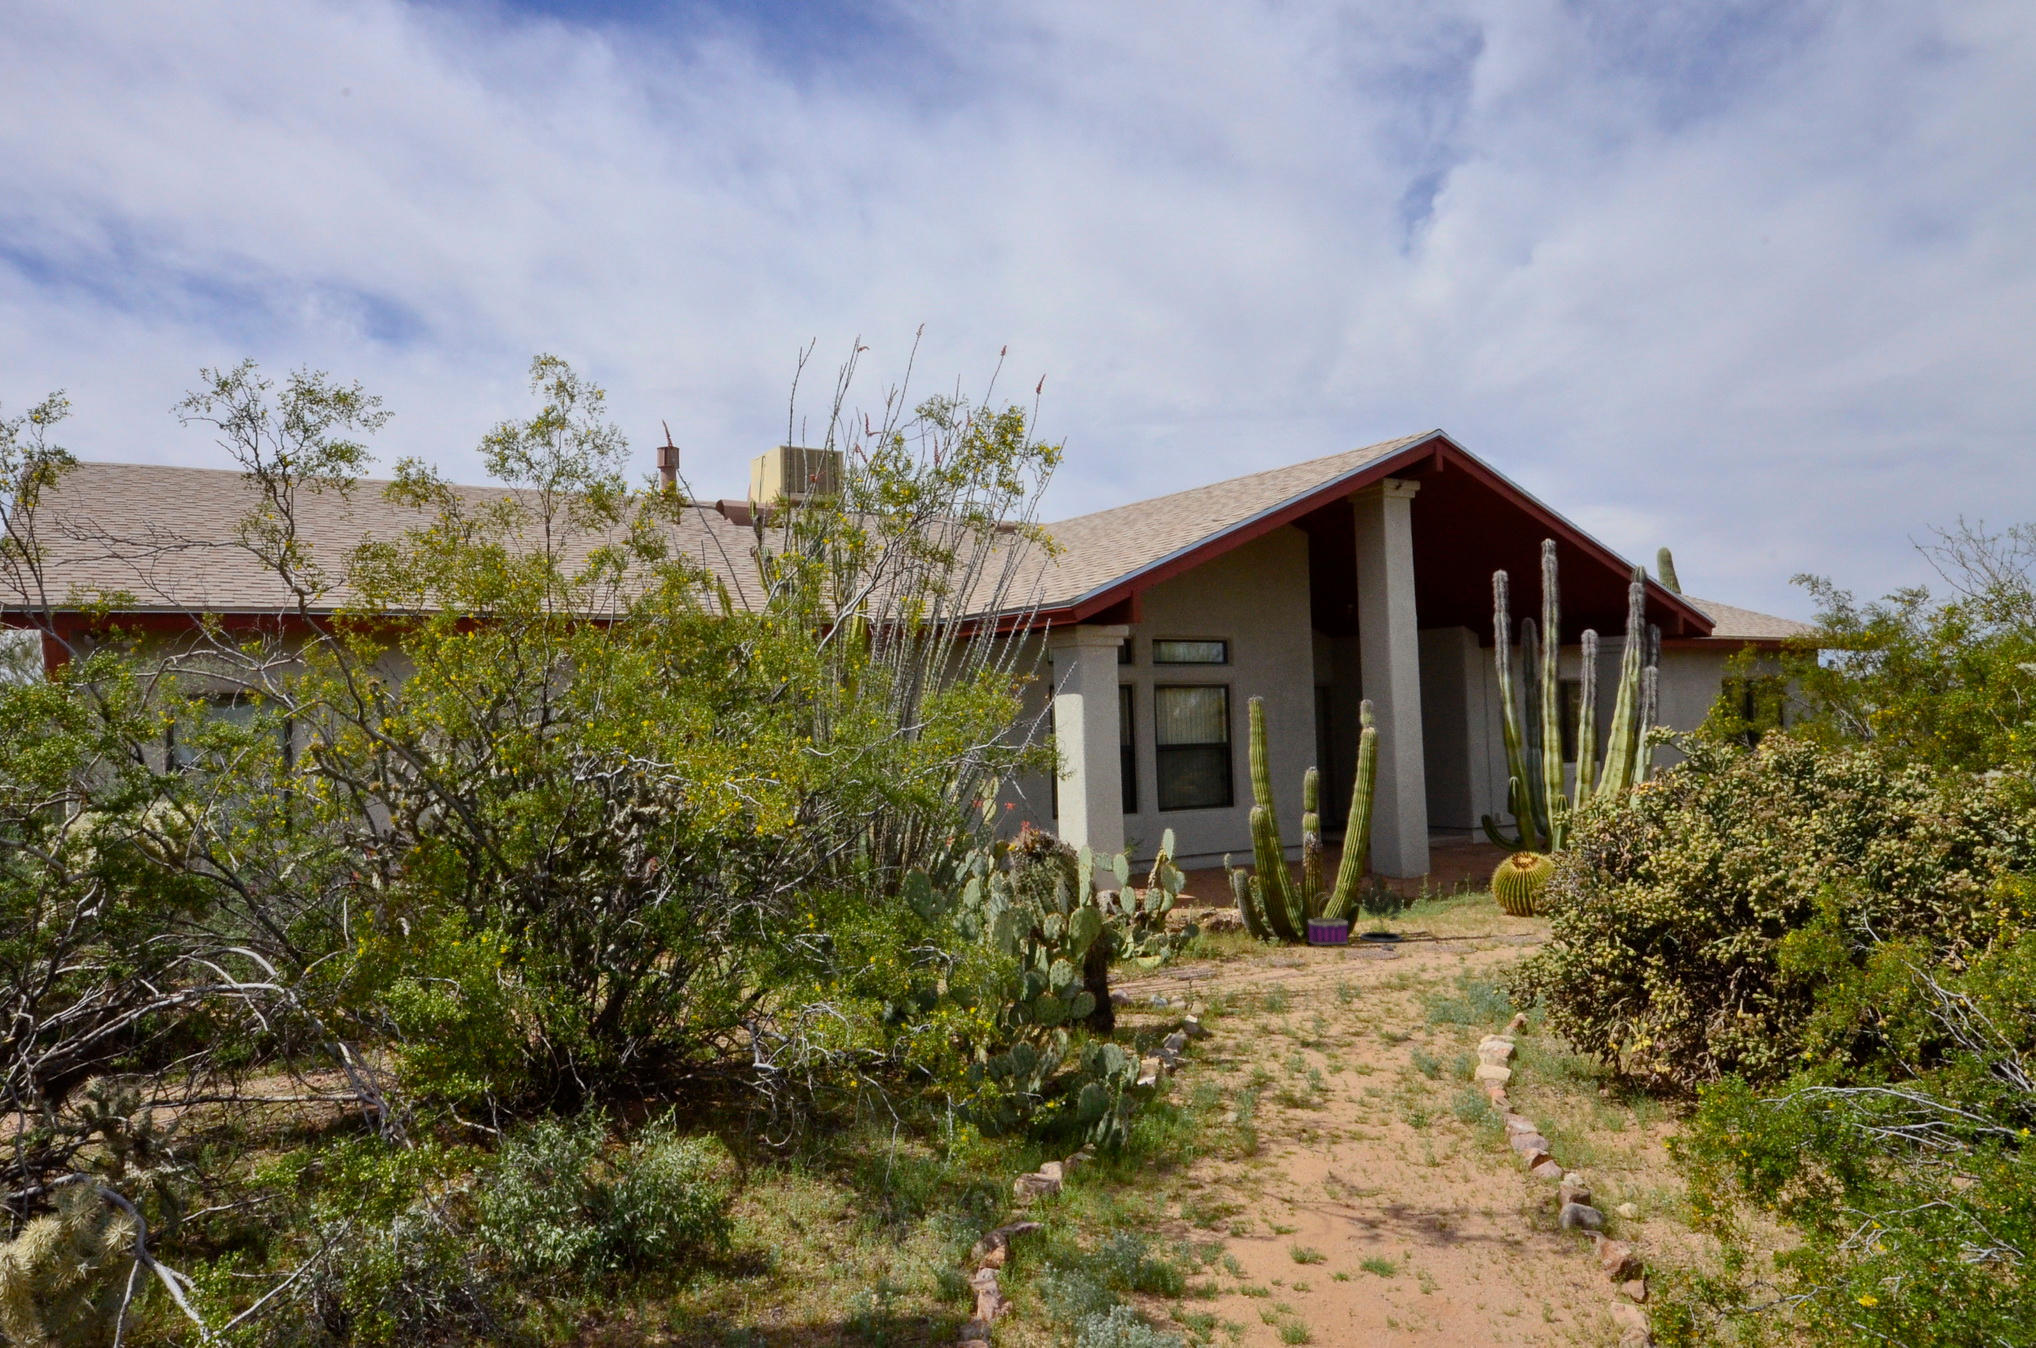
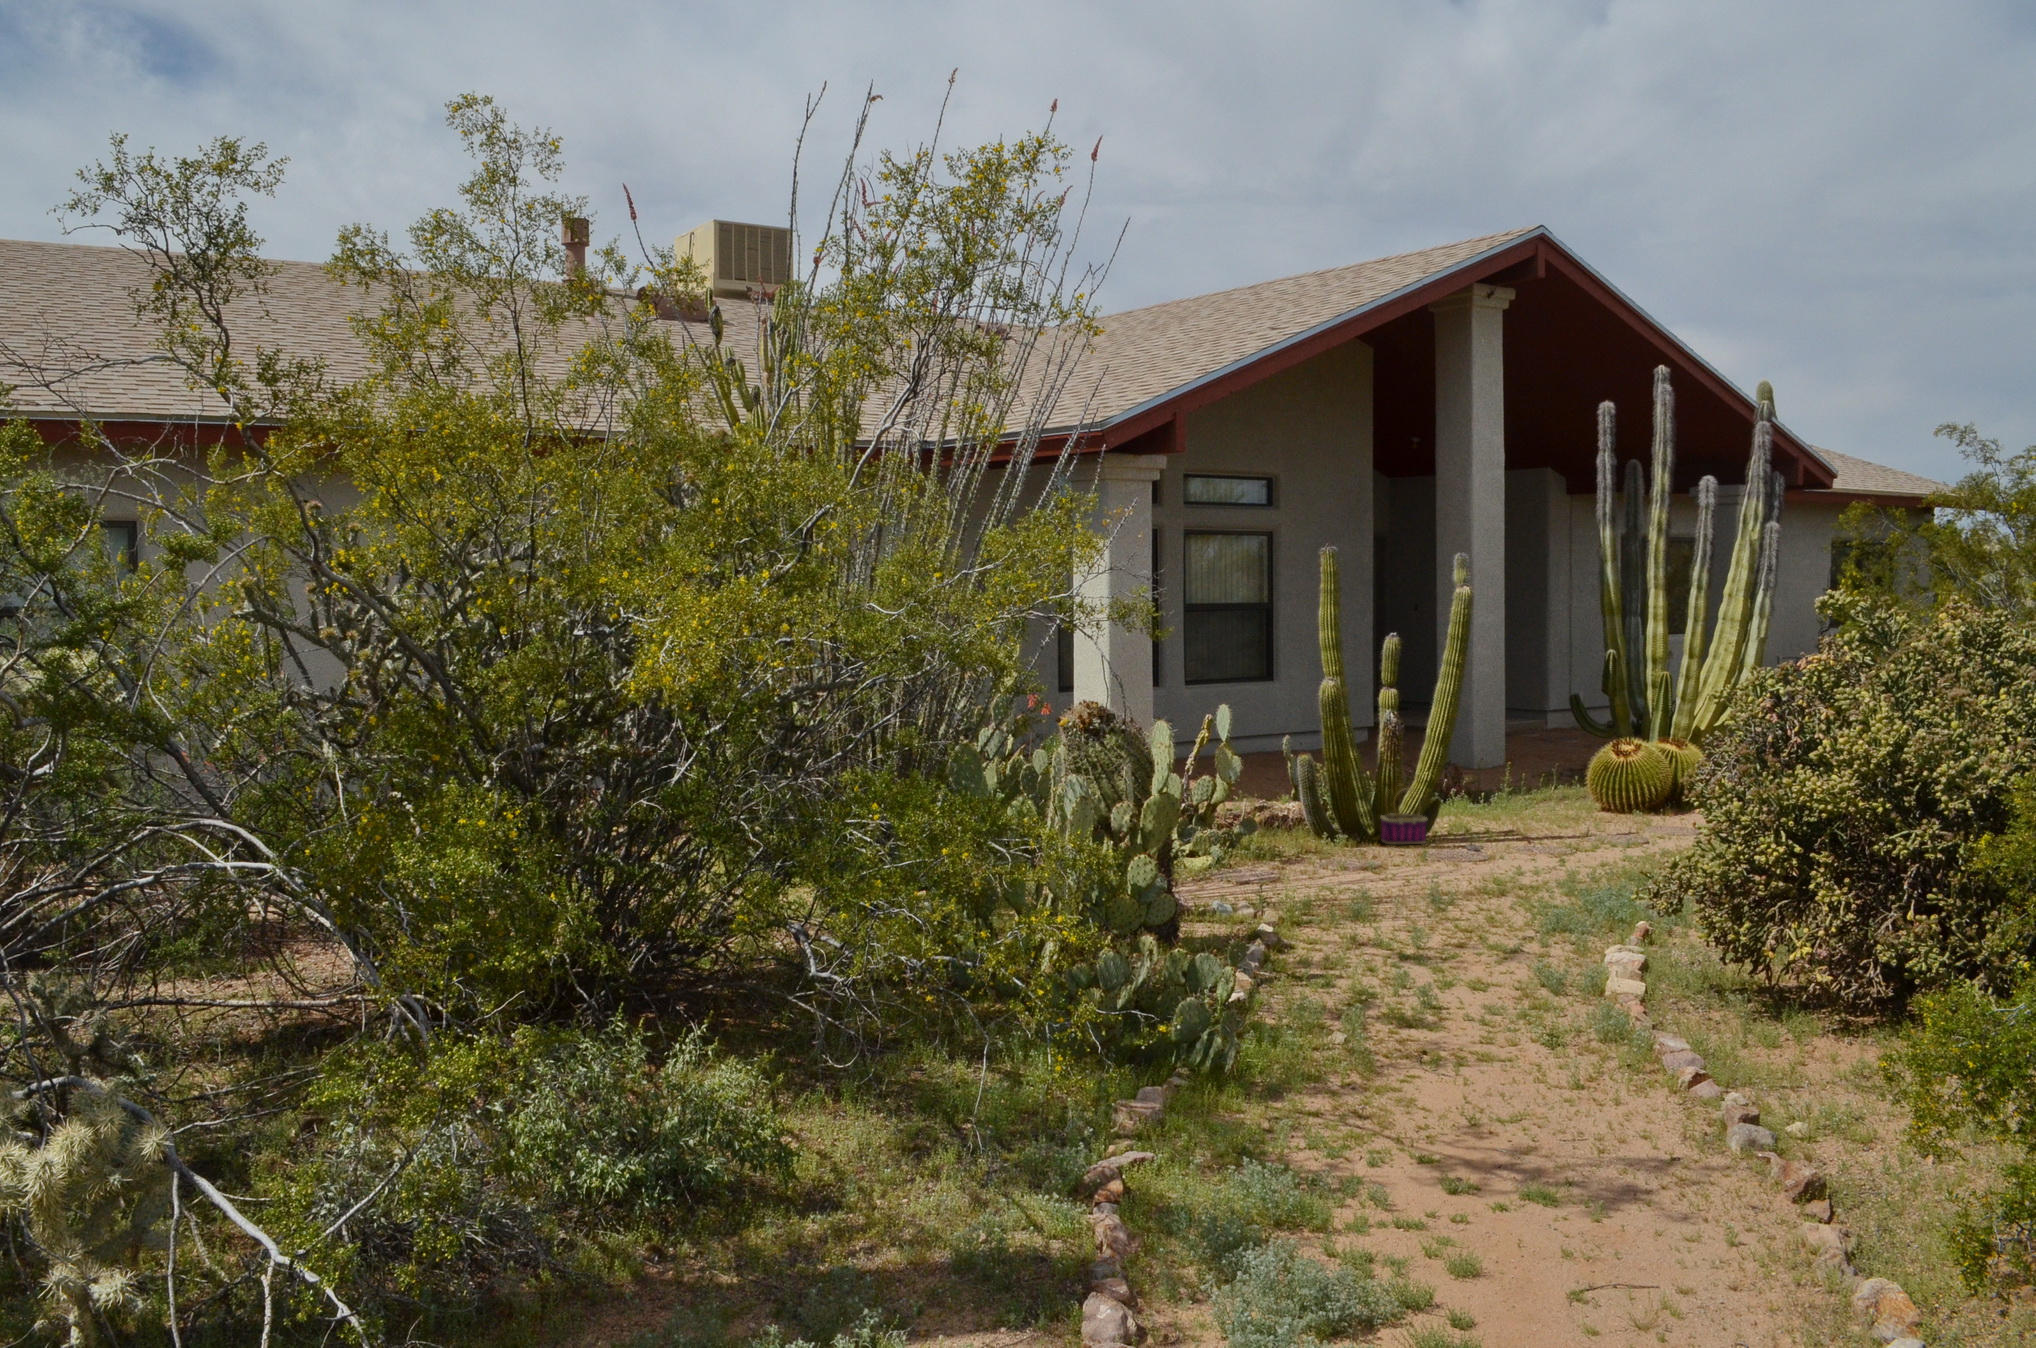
potted tree: present [1361,872,1403,942] -> none [1437,756,1495,841]

